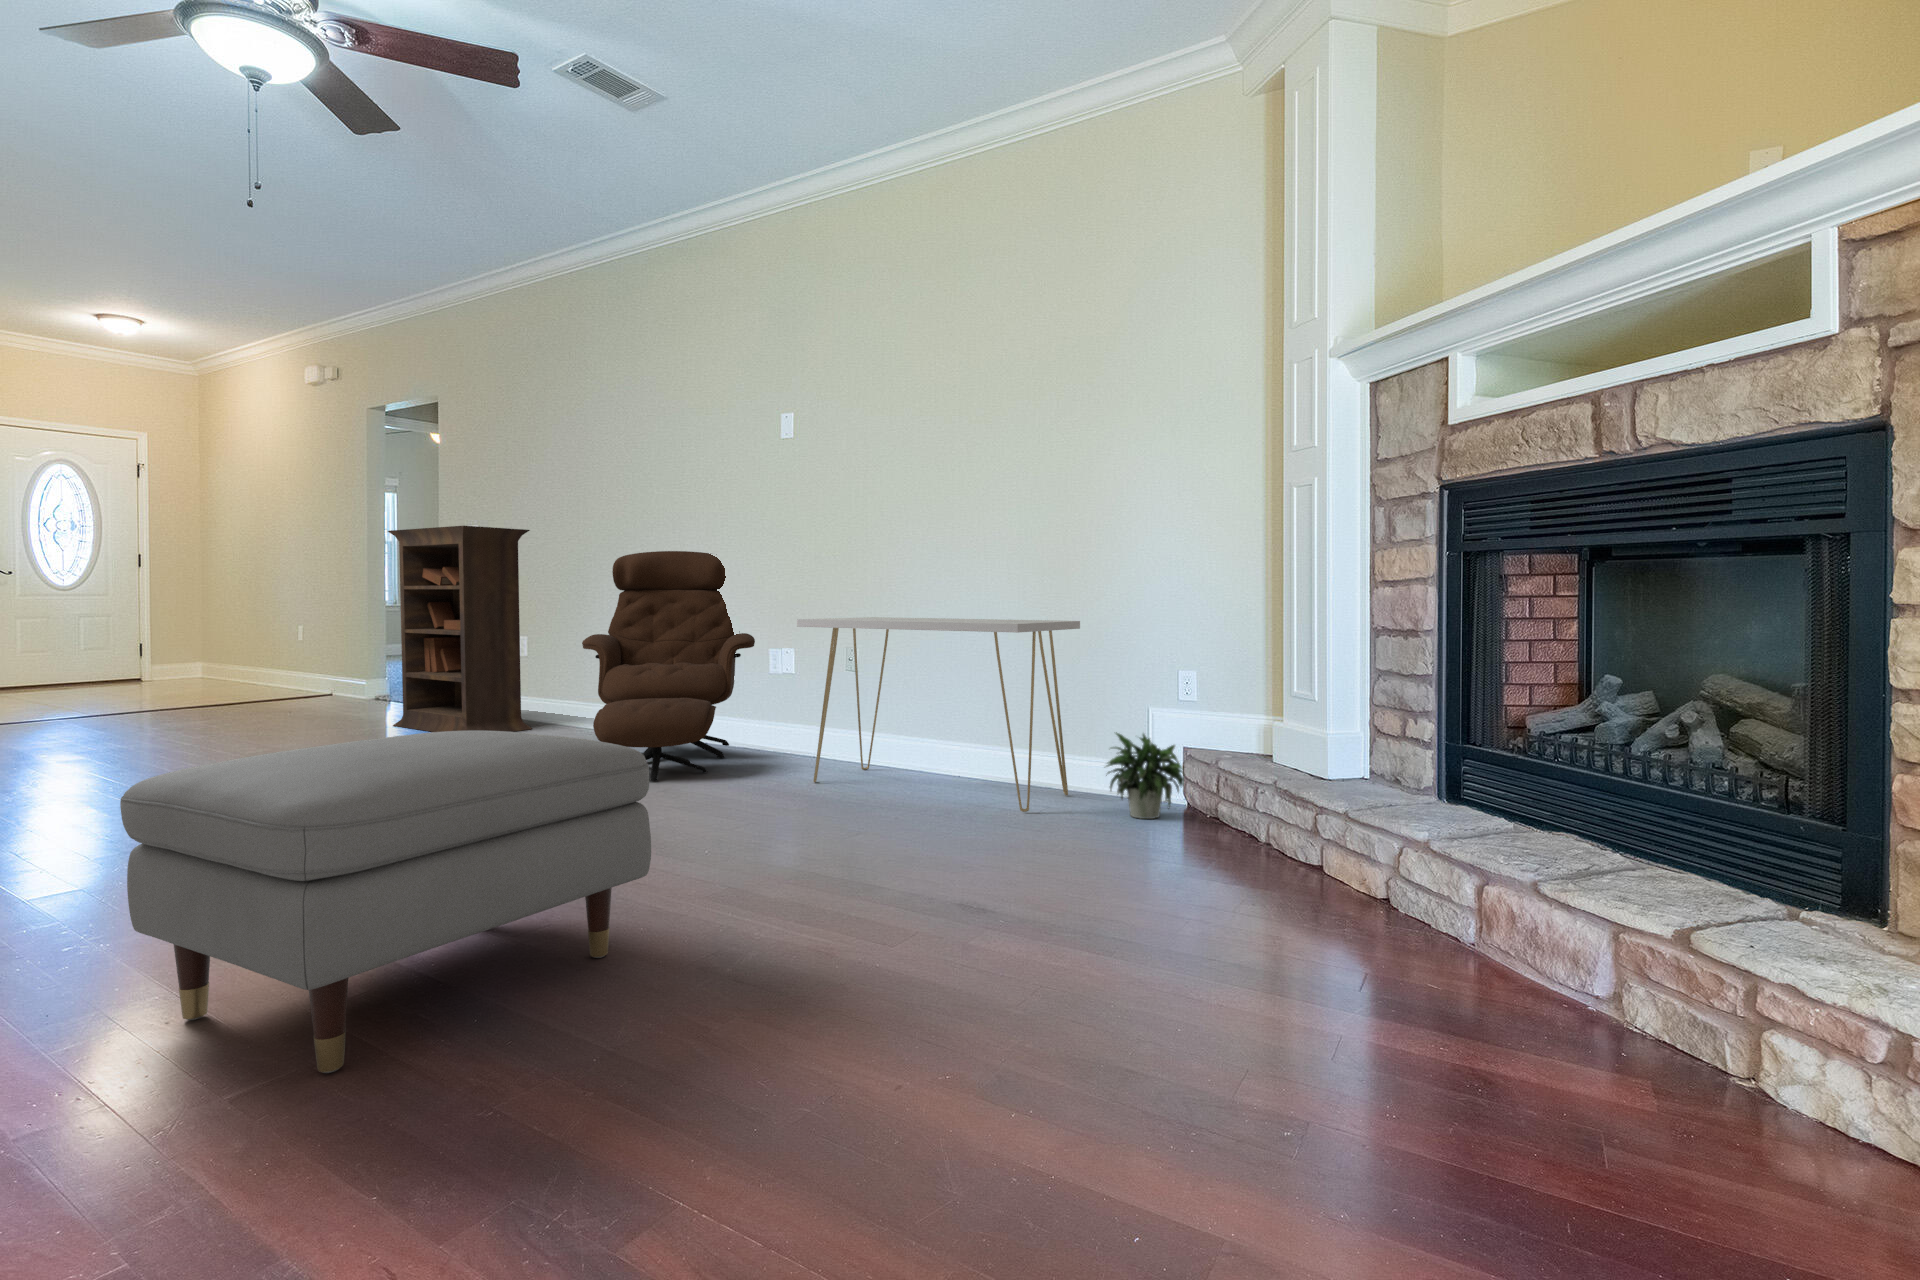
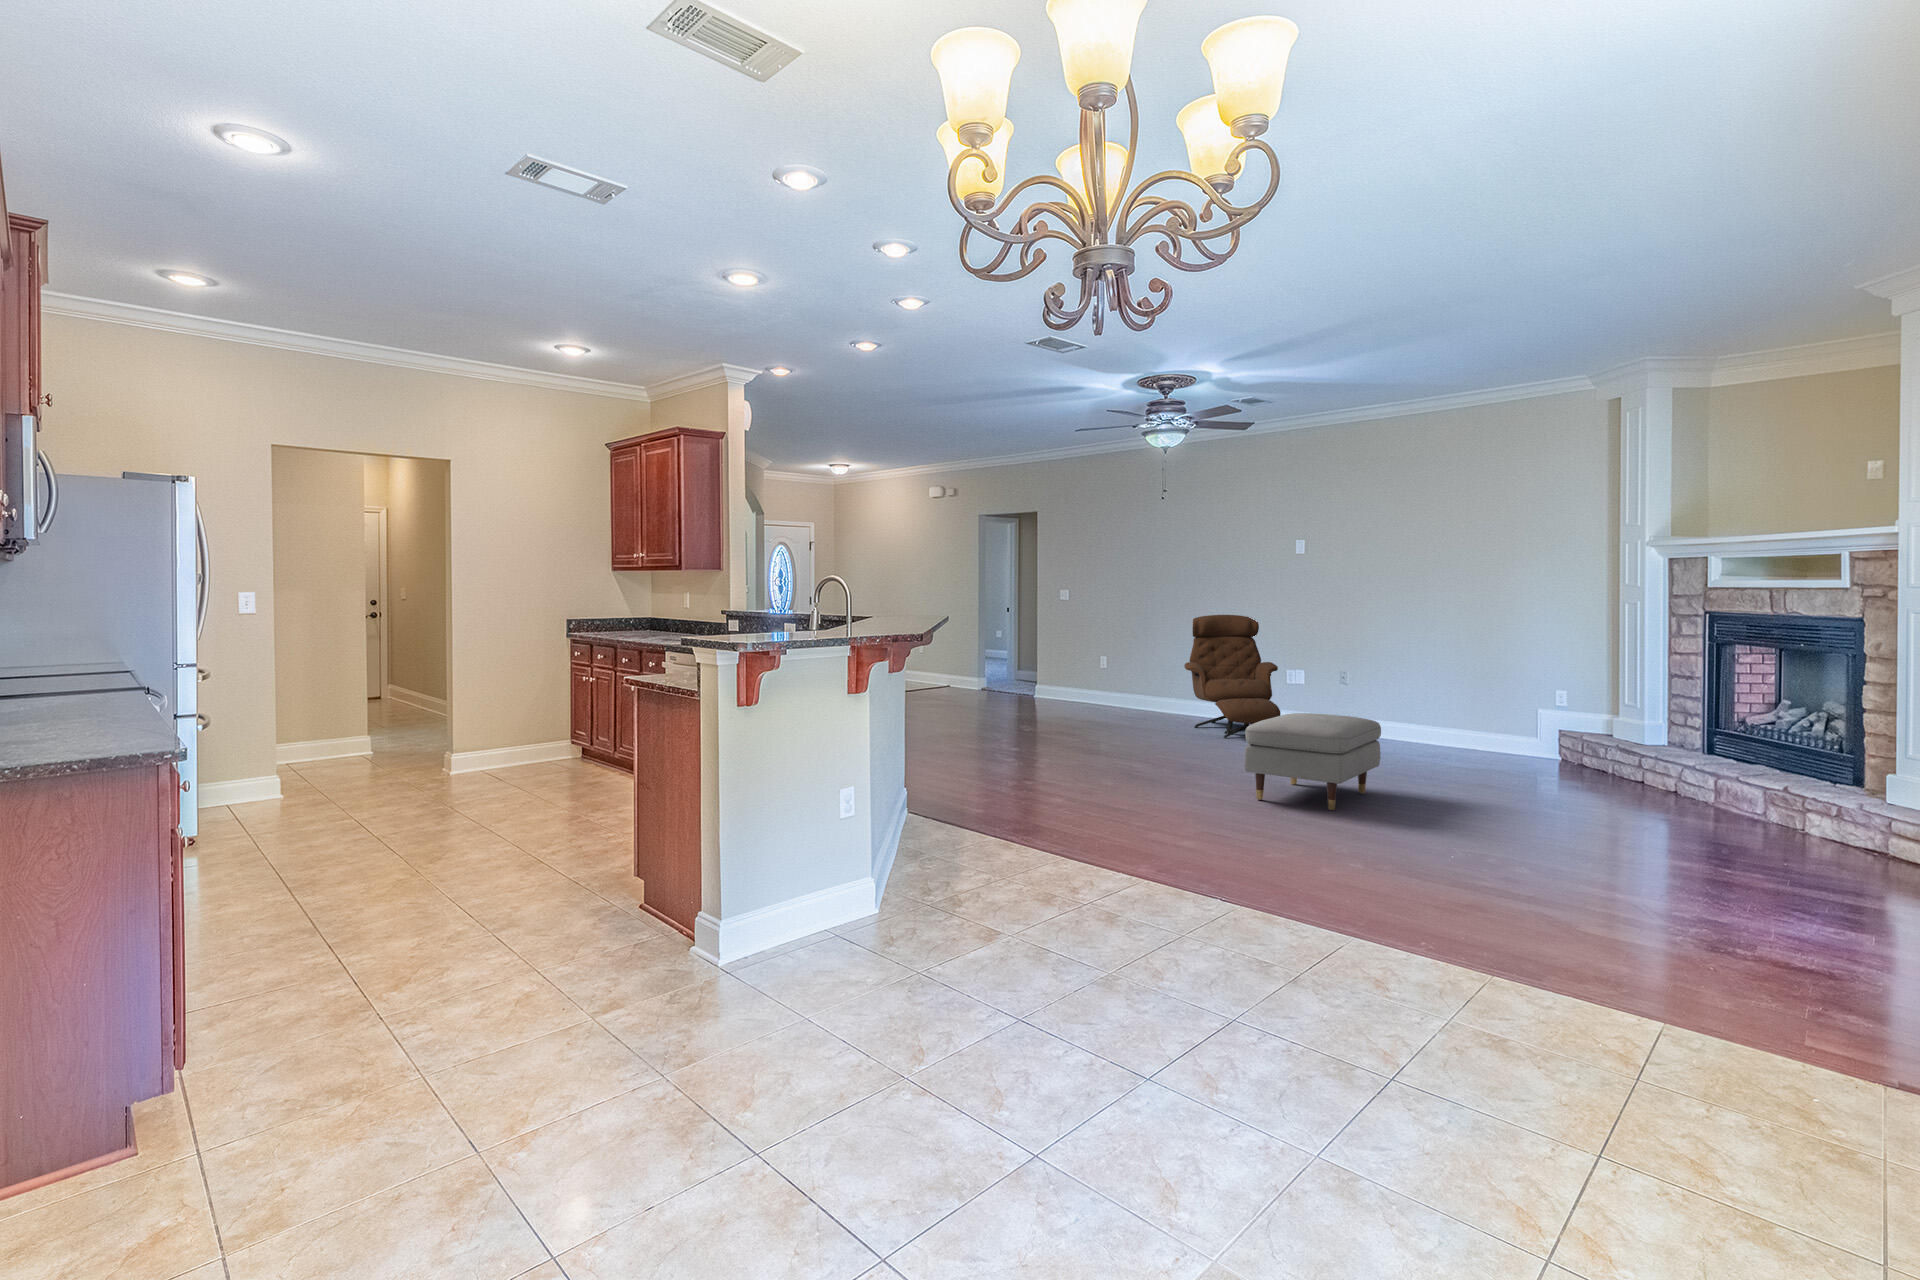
bookcase: present [388,526,532,732] -> none [1035,599,1122,717]
console table: present [797,617,1080,812] -> none [1337,657,1497,759]
potted plant: present [1106,732,1184,819] -> none [1518,721,1564,764]

